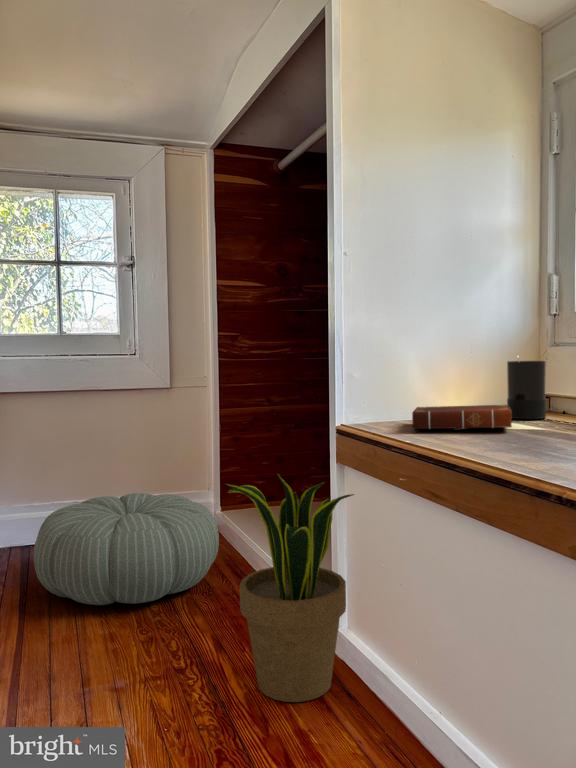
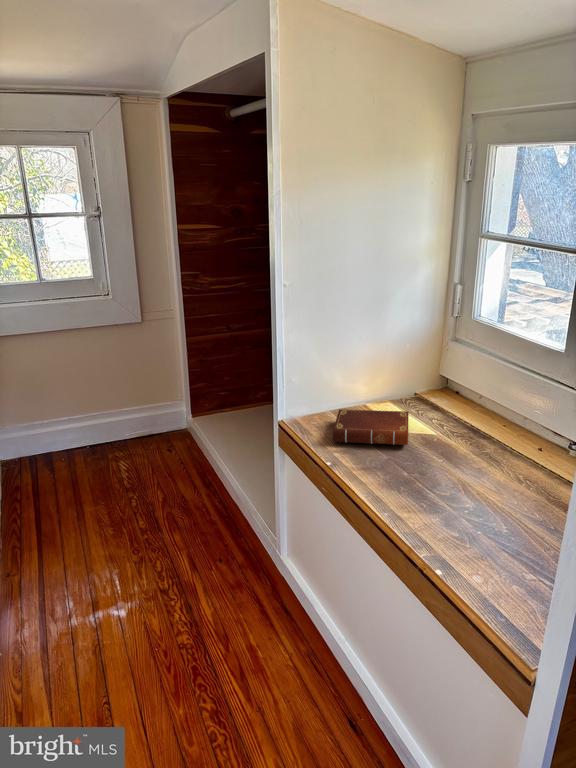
candle: present [507,356,546,419] -> none [410,362,443,418]
potted plant: present [226,474,354,702] -> none [189,468,289,620]
pouf: present [34,493,219,605] -> none [43,422,190,527]

